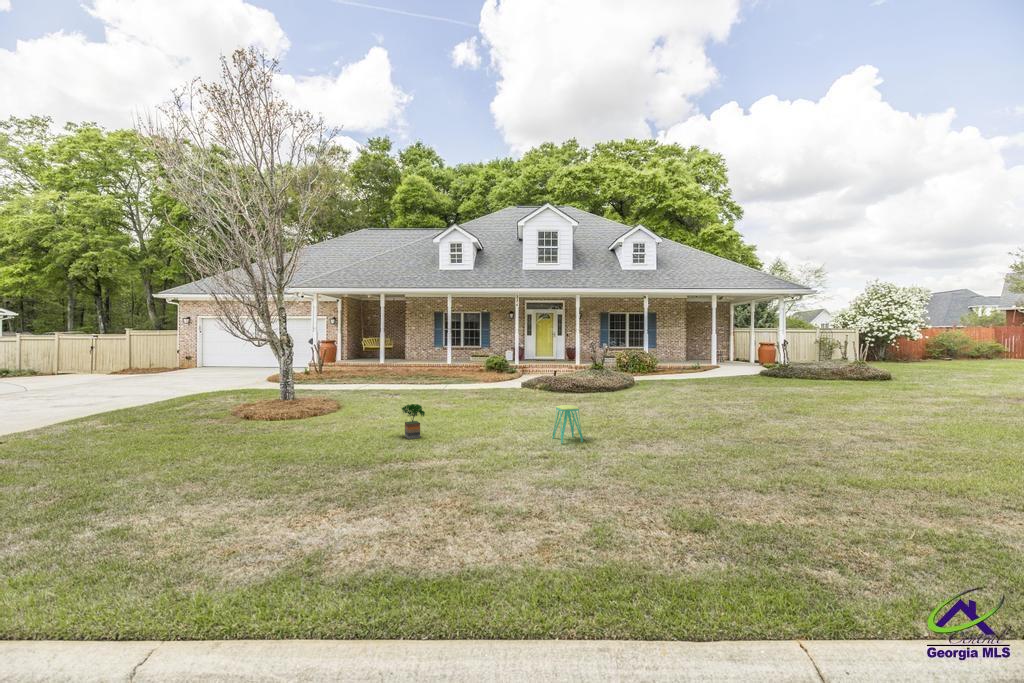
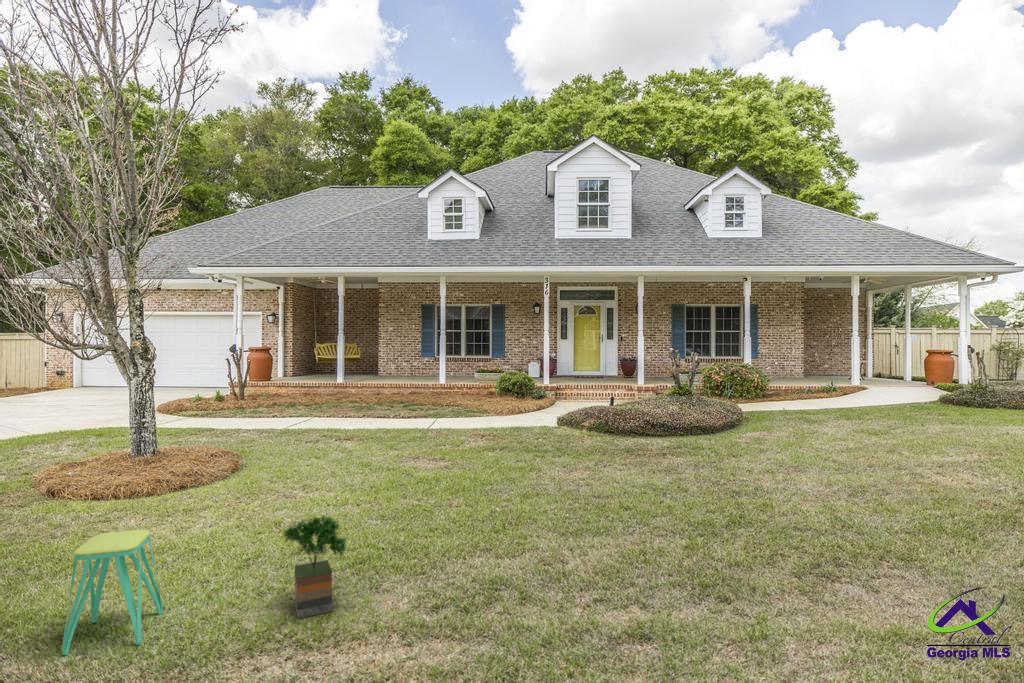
stool: present [552,405,583,444] -> present [62,530,163,655]

